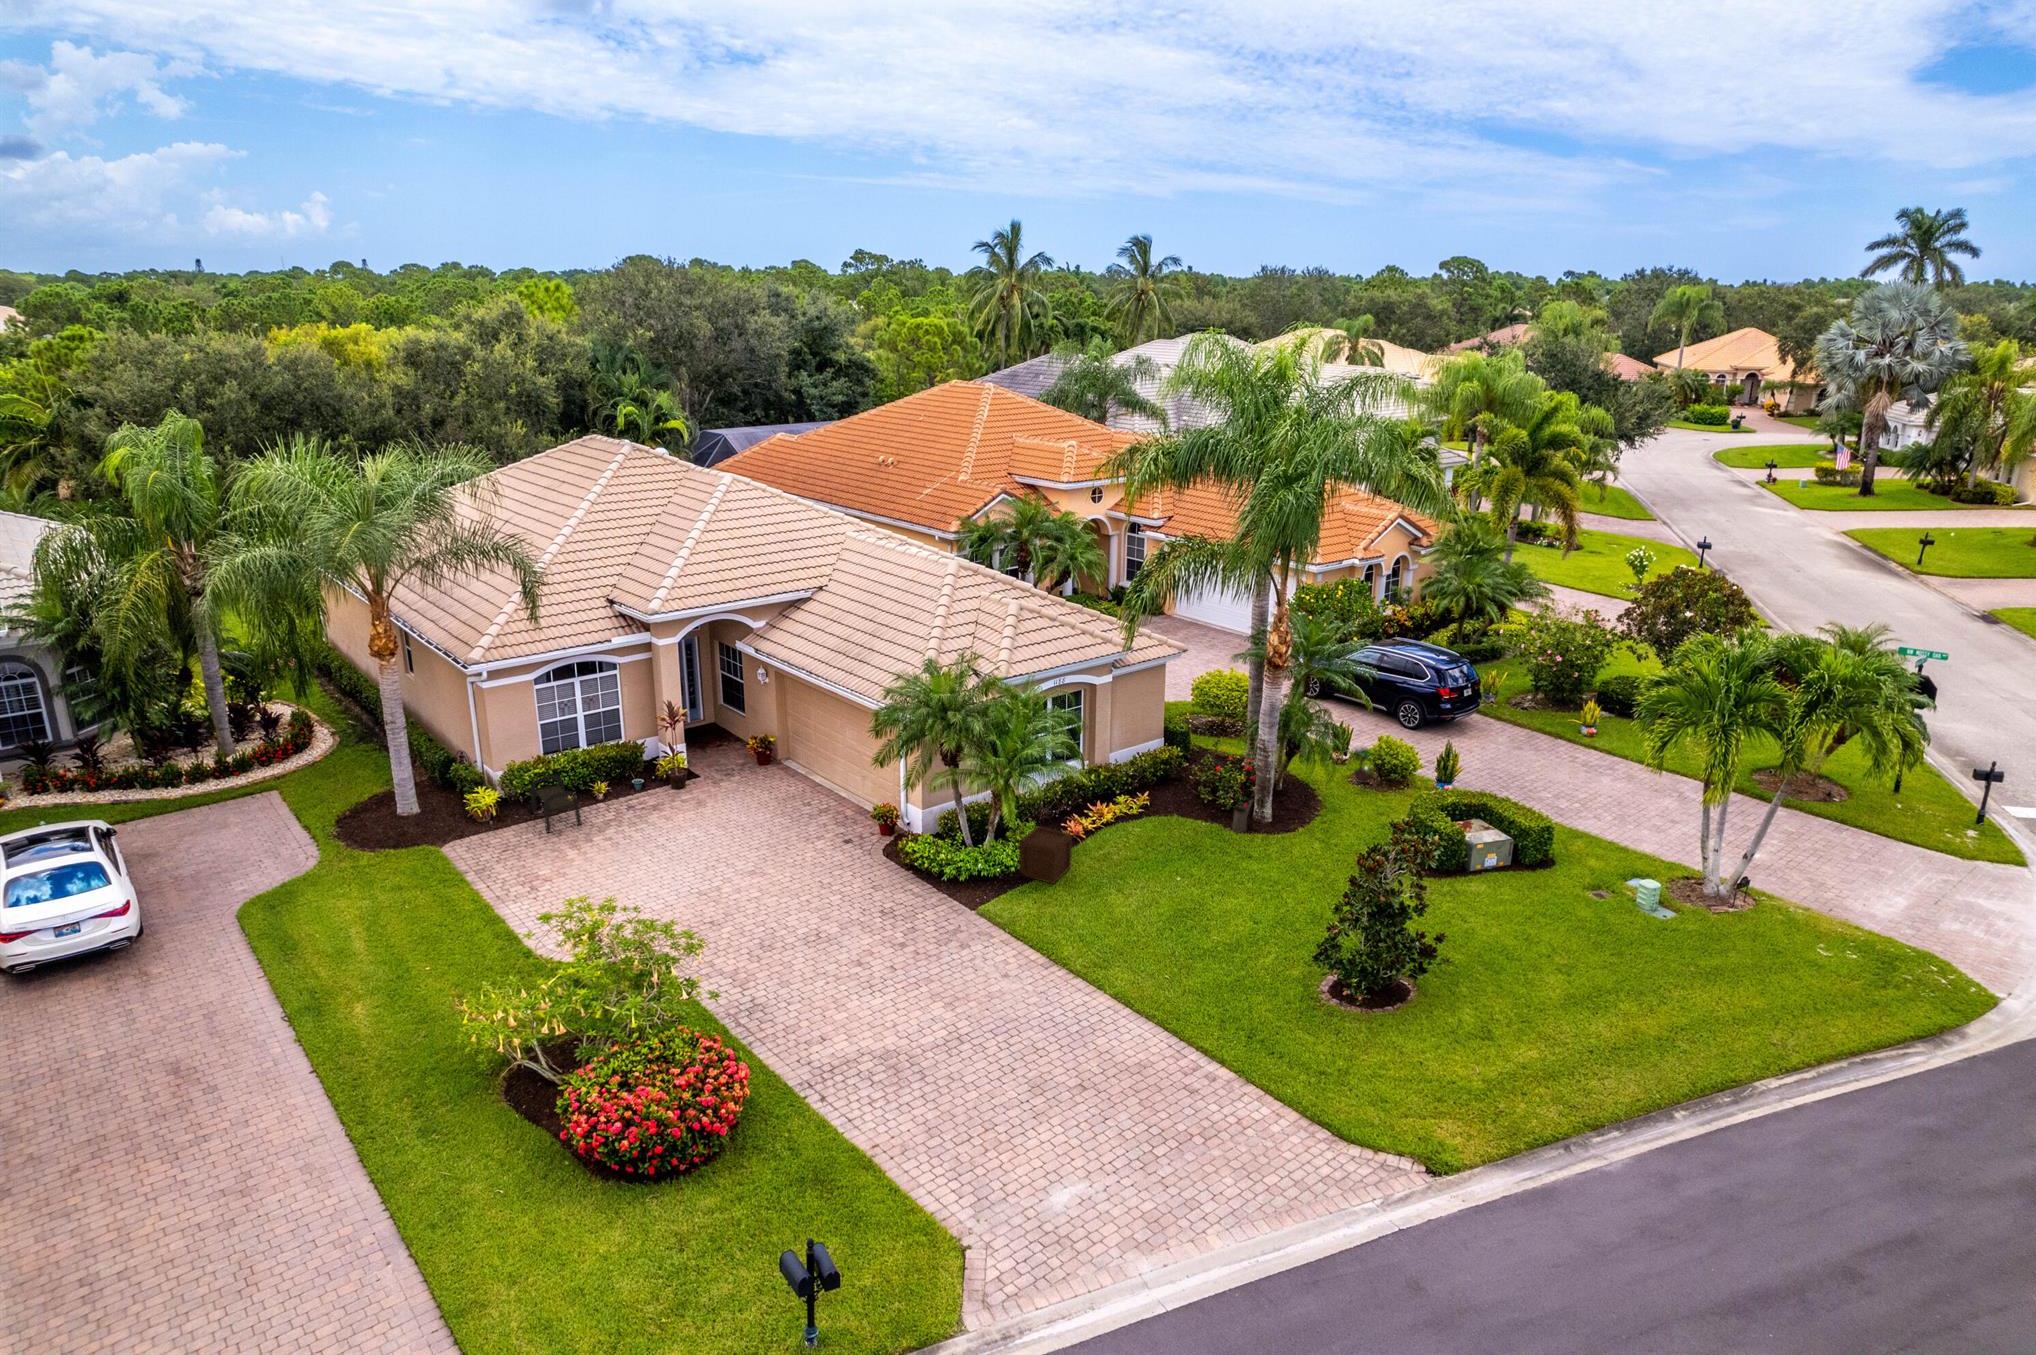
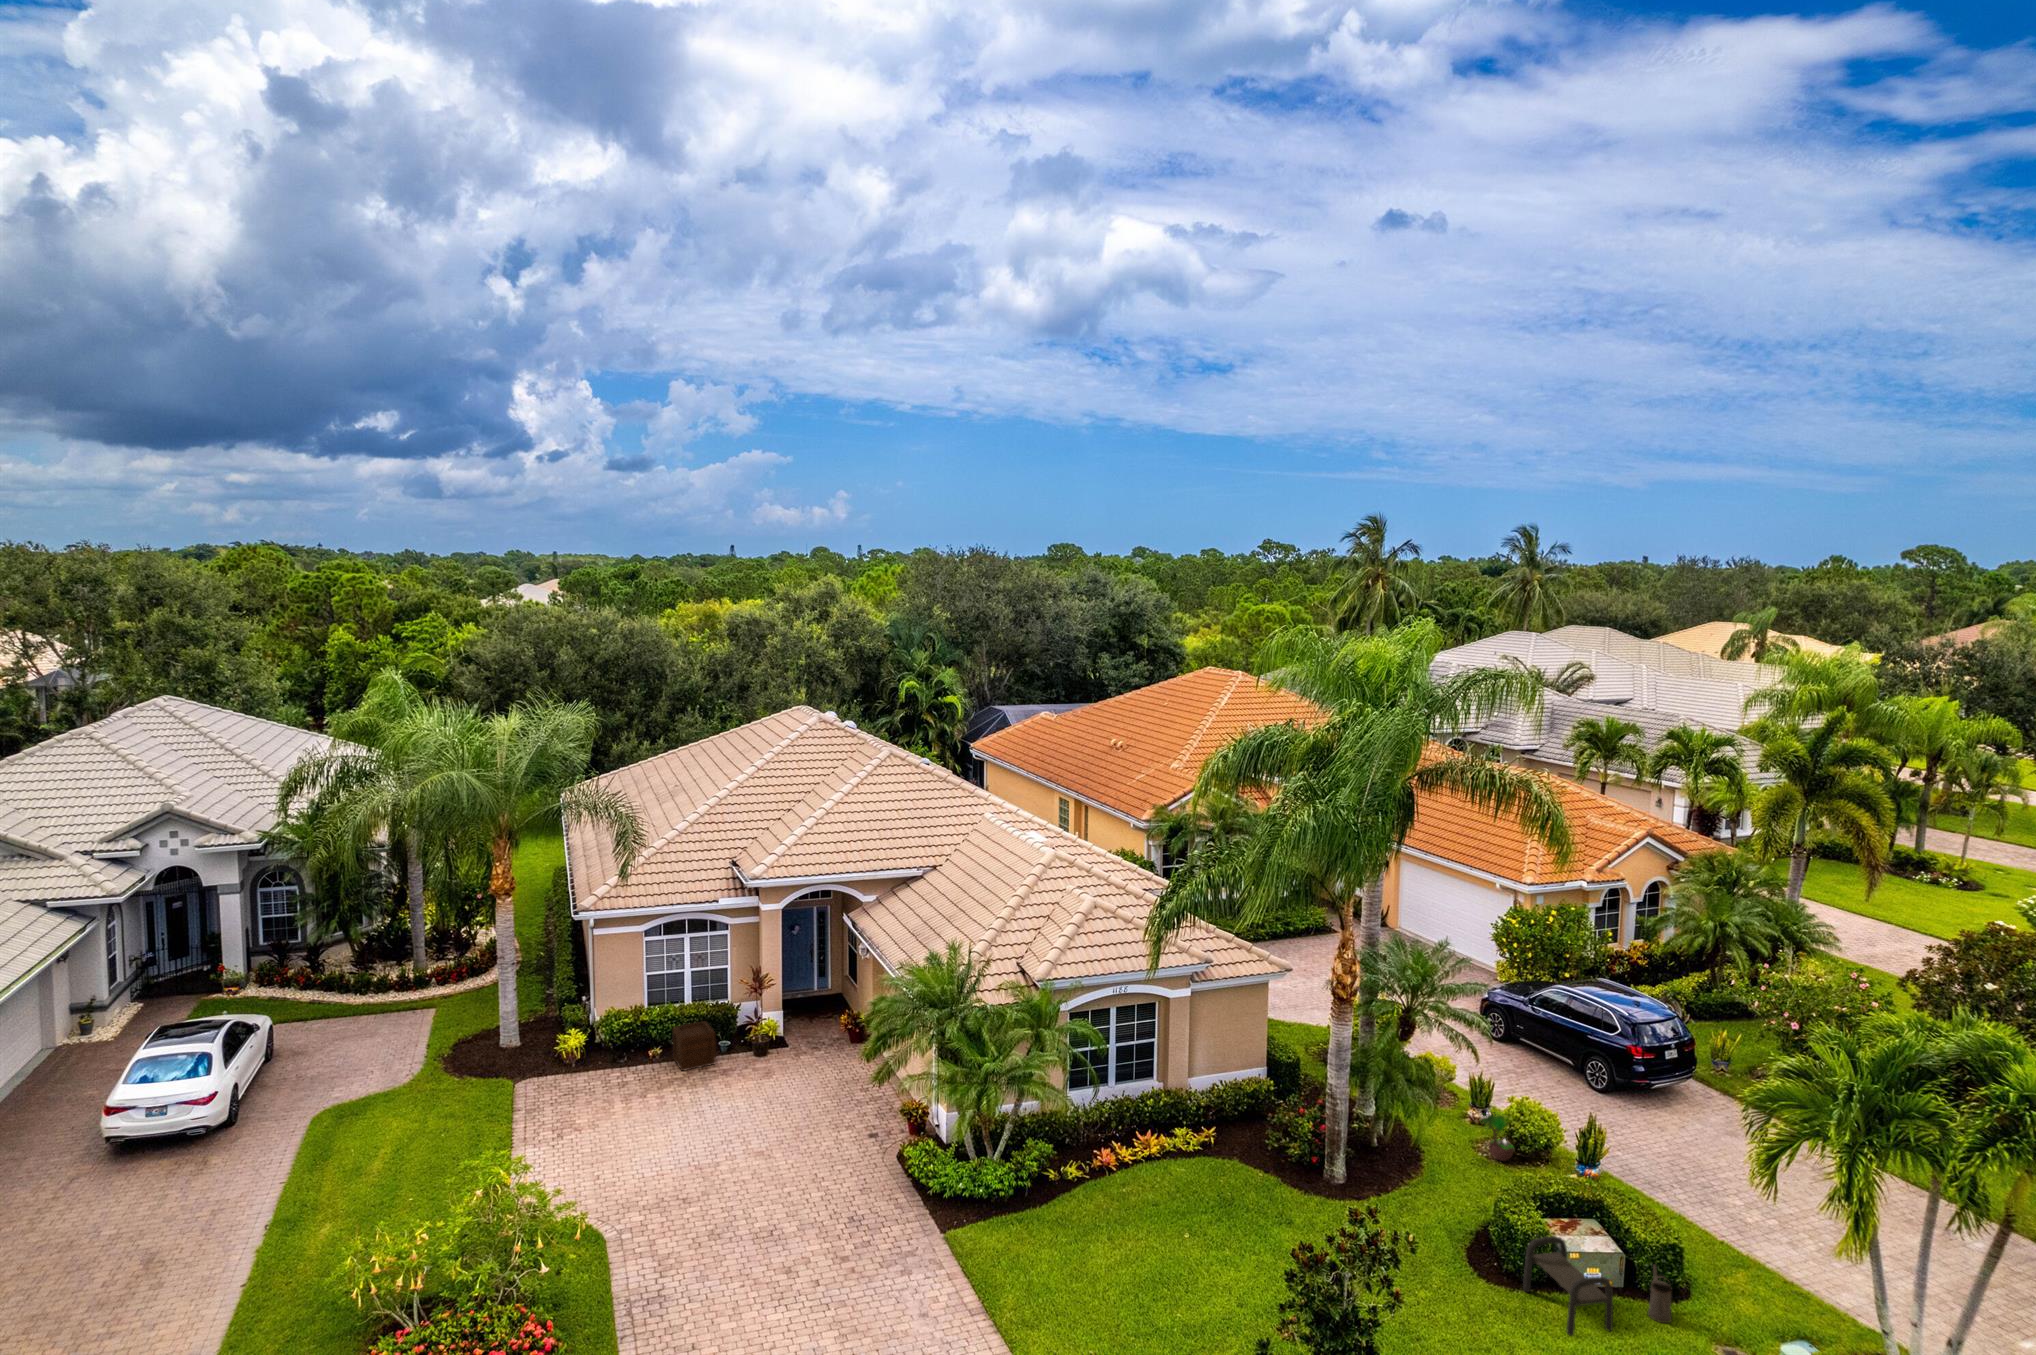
bench: present [530,775,582,833] -> present [1523,1236,1613,1336]
watering can: present [1232,801,1252,833] -> present [1648,1265,1672,1323]
wooden crate: present [1019,826,1072,884] -> present [673,1021,716,1071]

